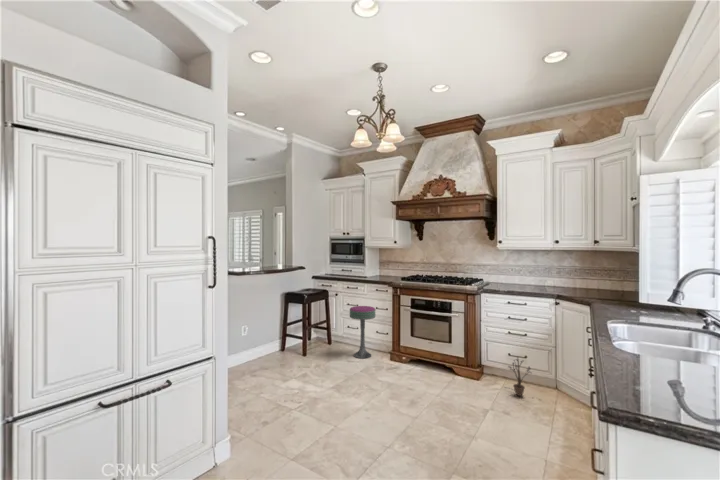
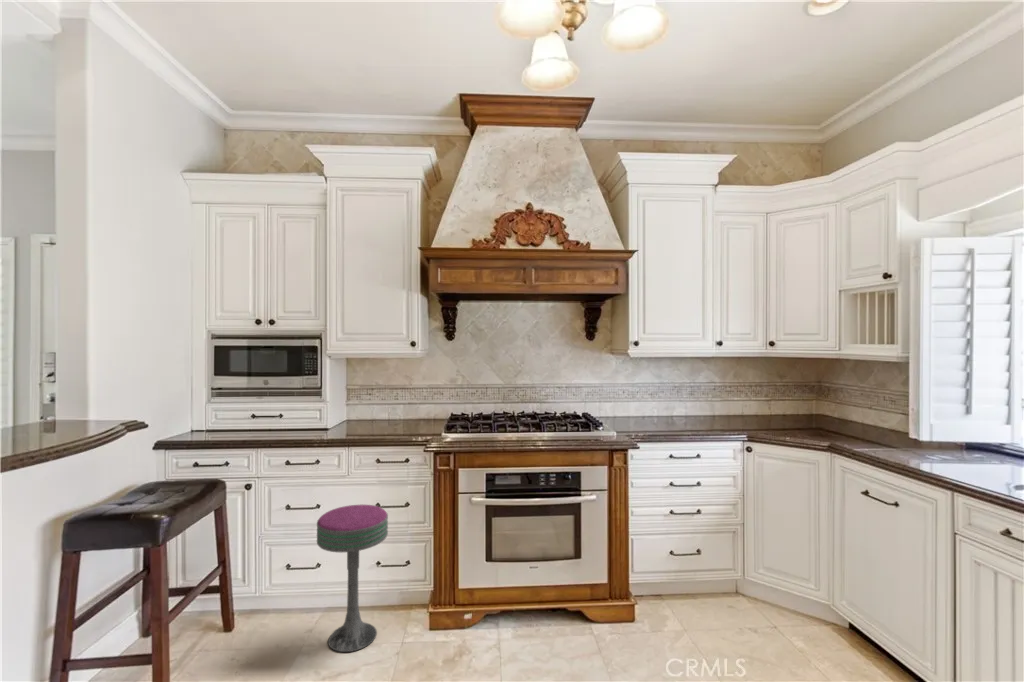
decorative plant: present [509,359,530,396] -> none [694,562,753,637]

